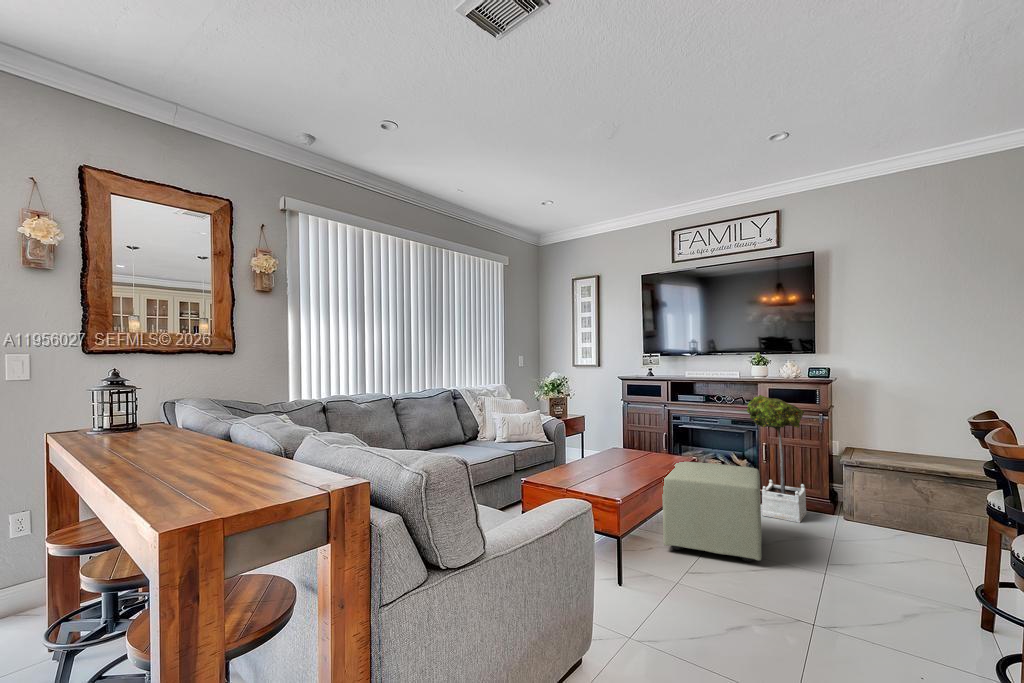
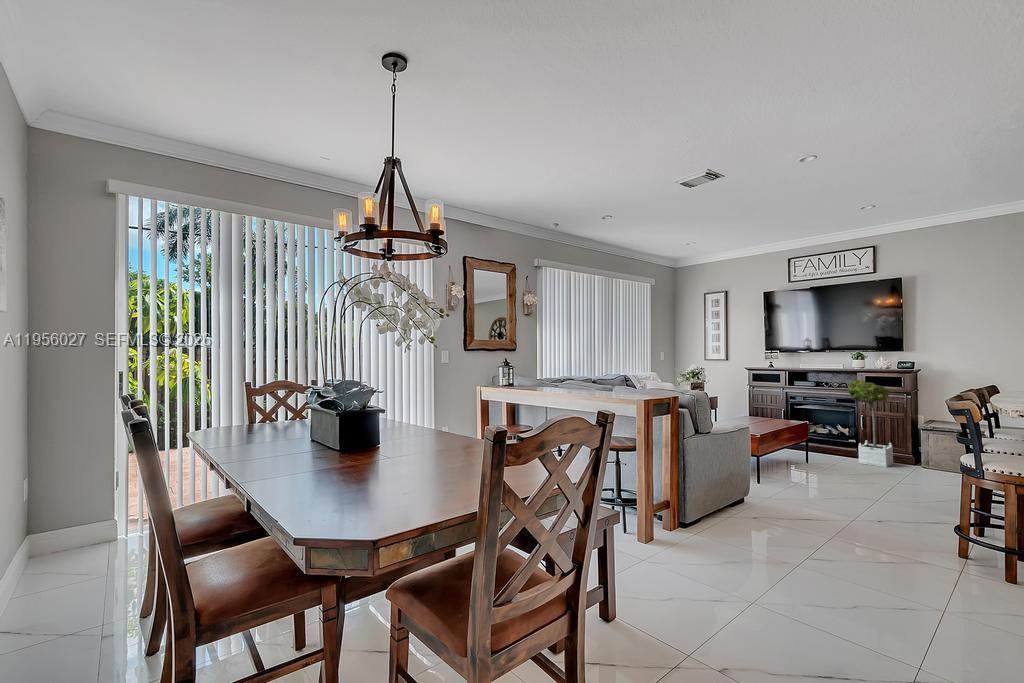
ottoman: present [662,462,762,562] -> none [785,423,855,480]

